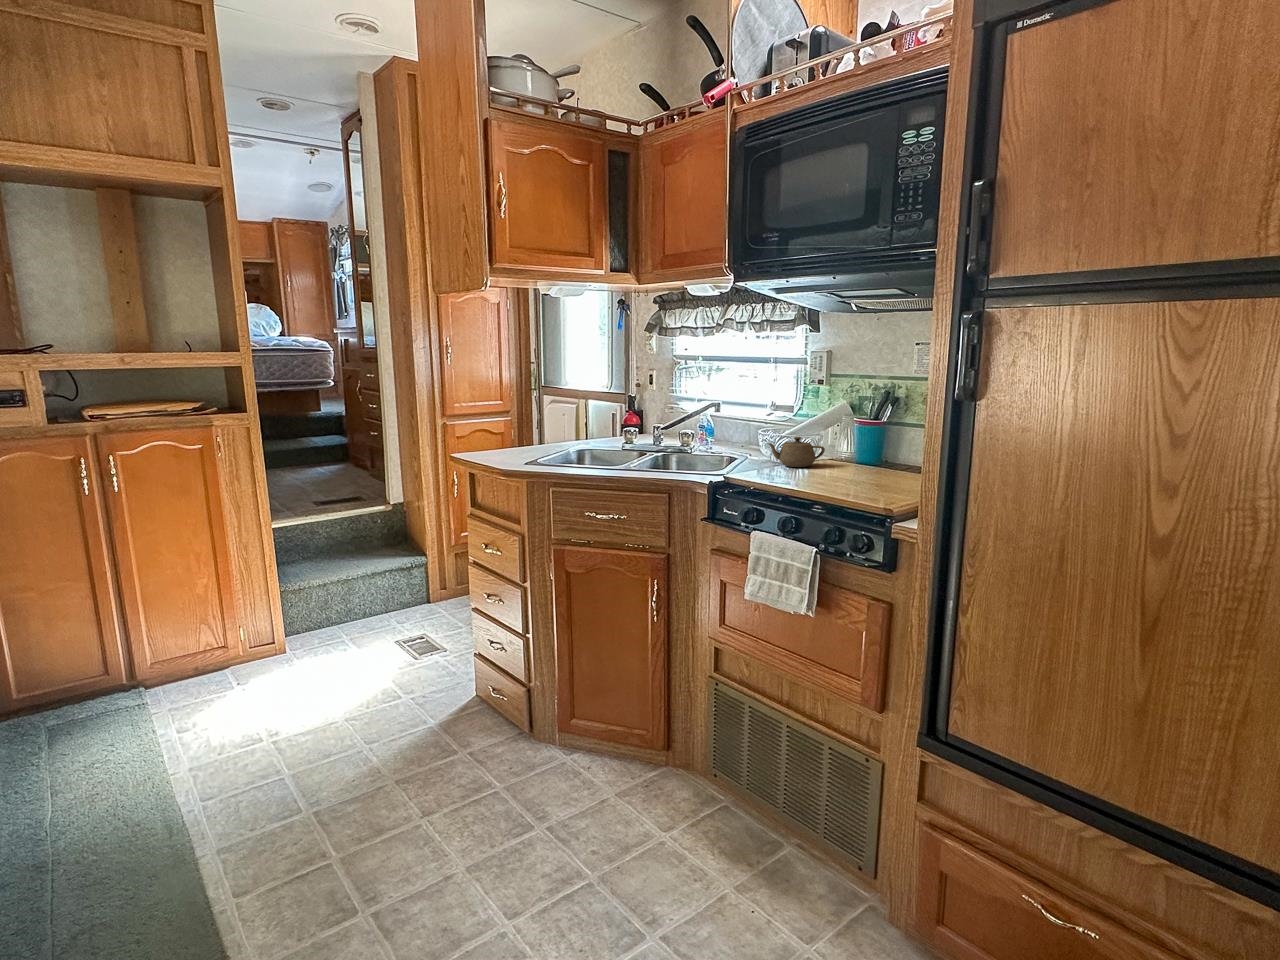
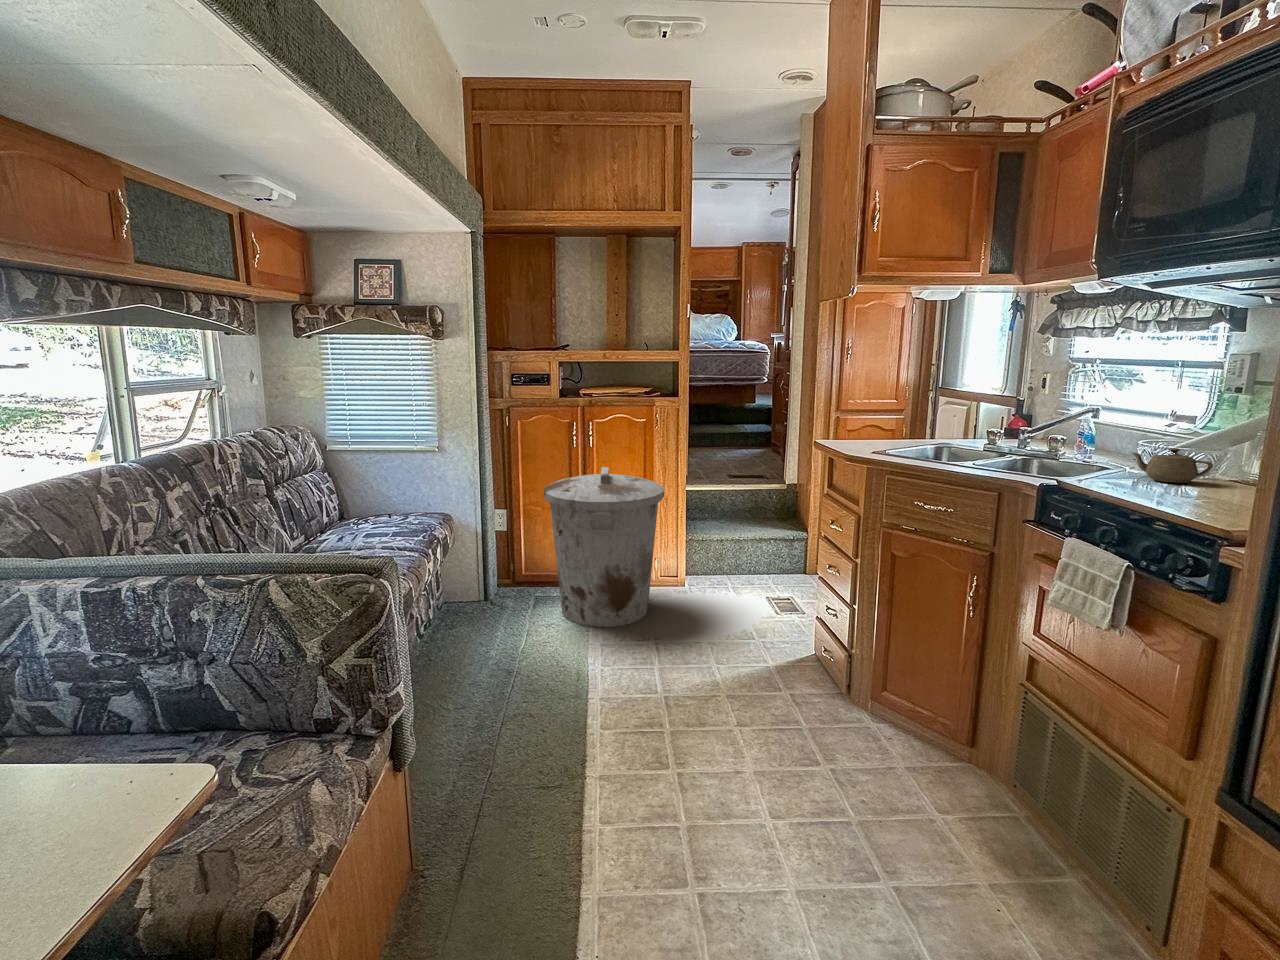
trash can: none [39,518,251,754] -> present [544,467,664,627]

